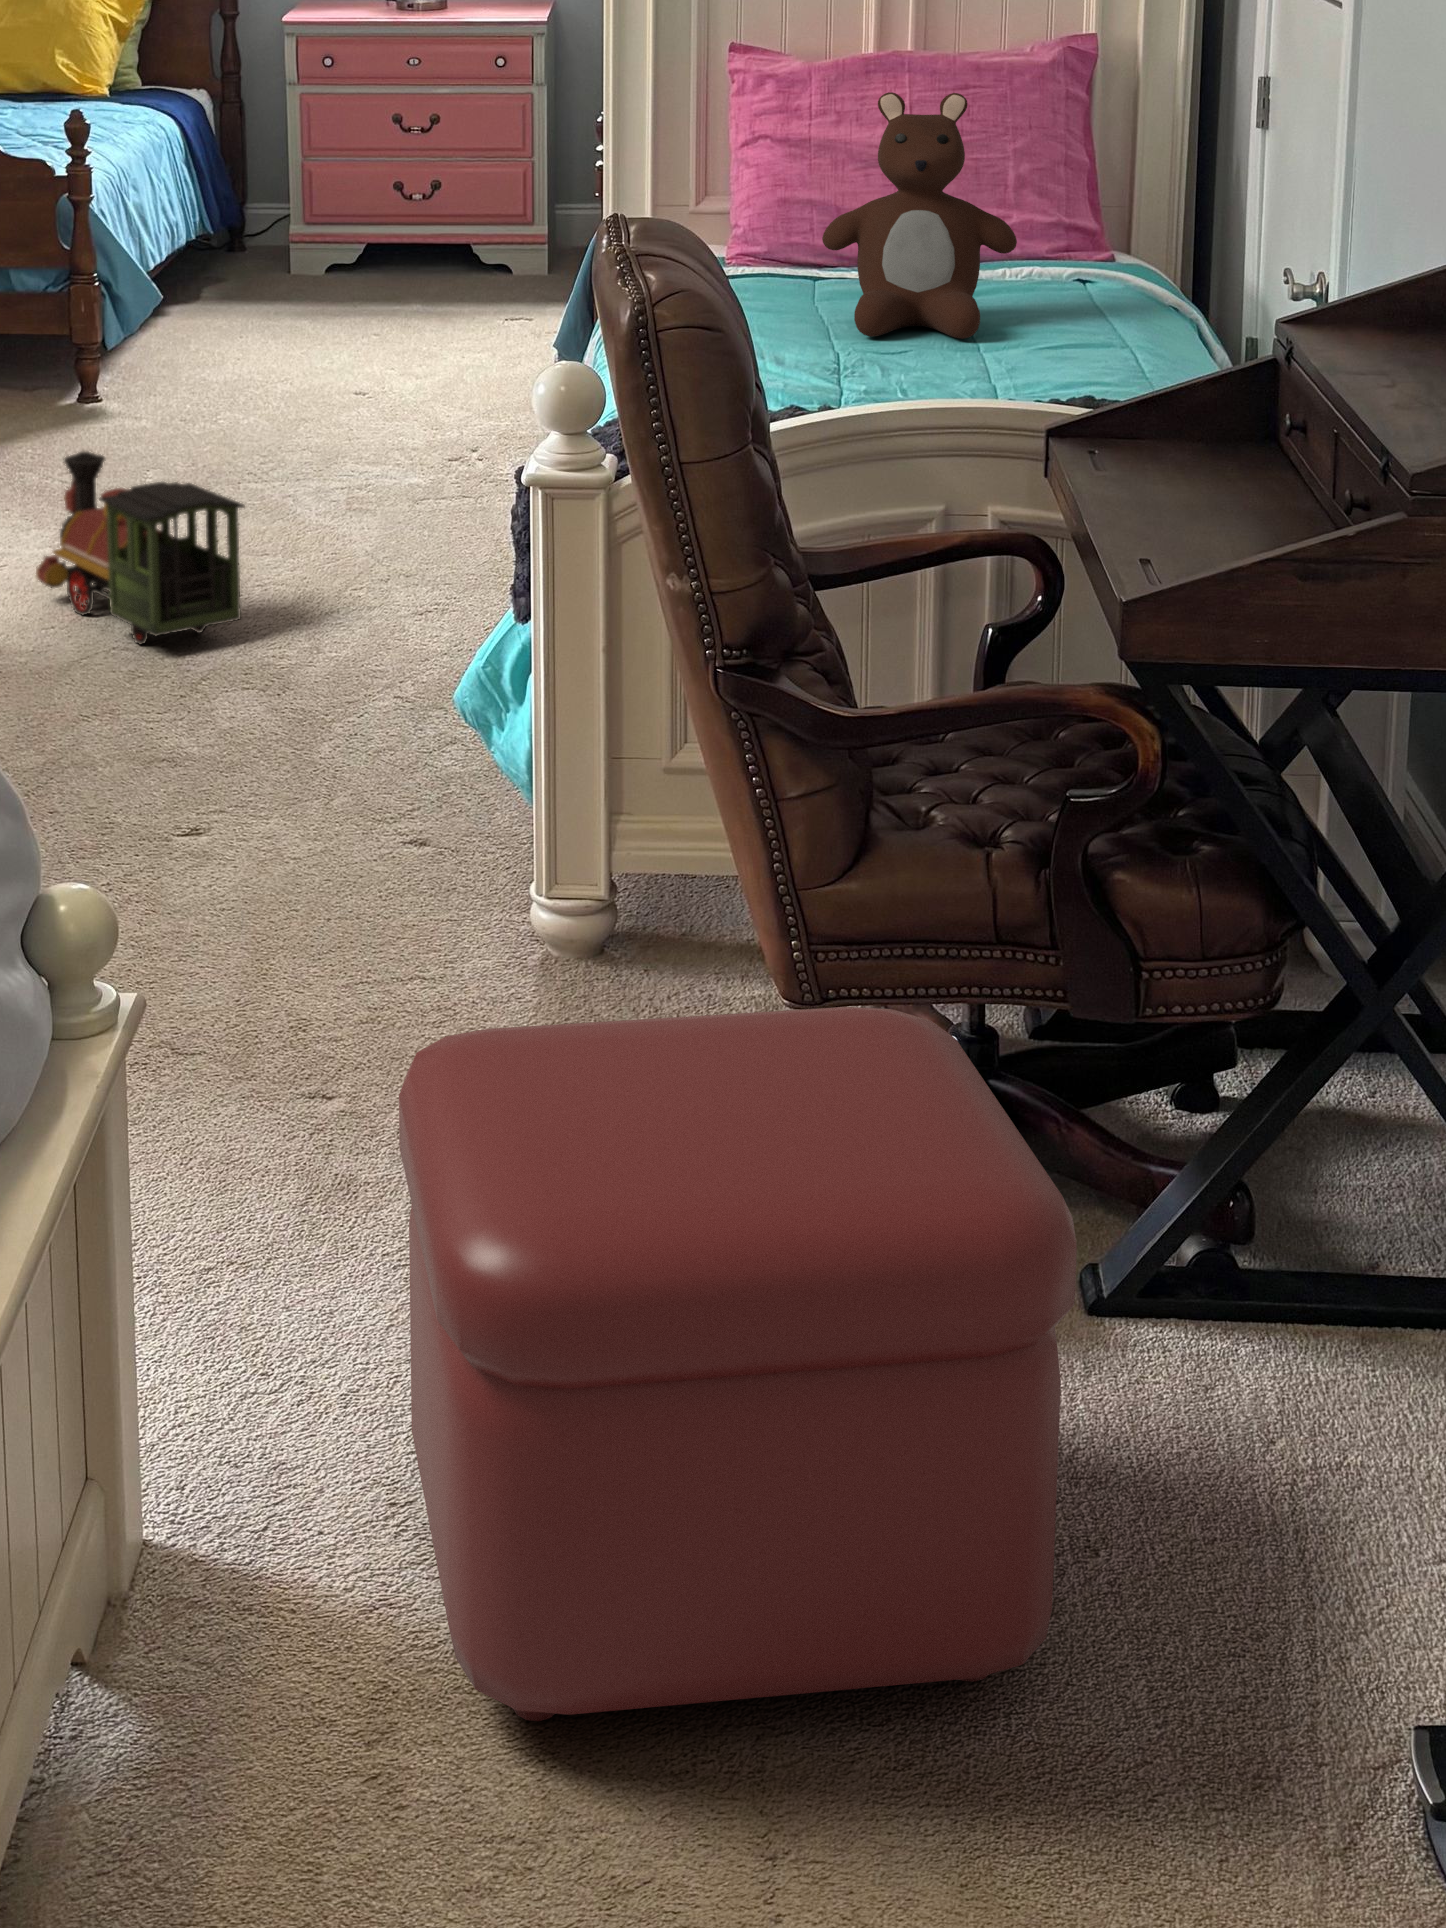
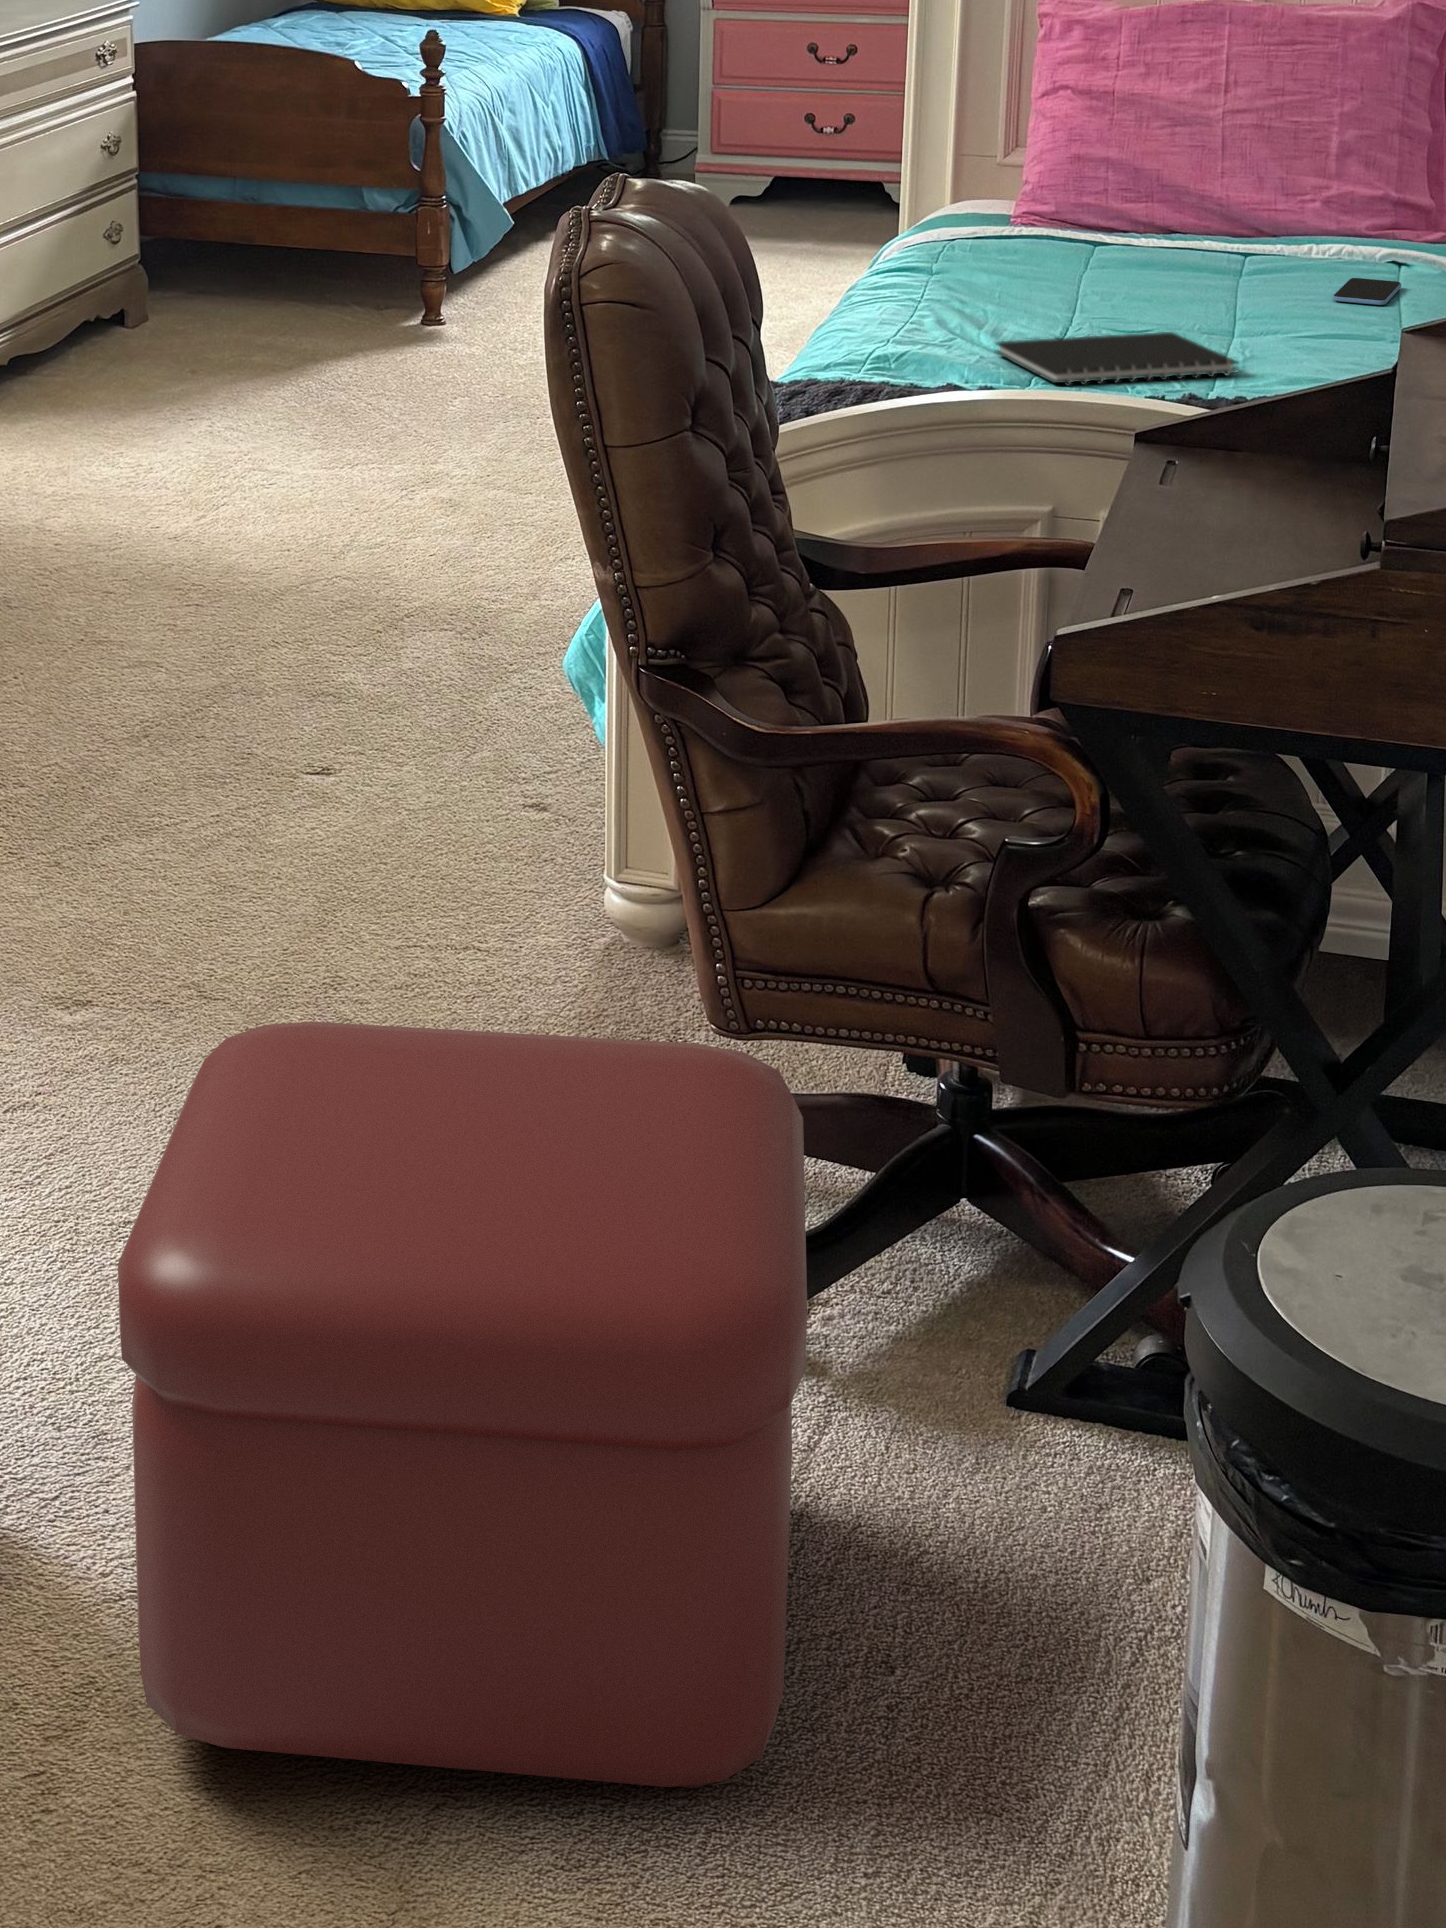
teddy bear: present [822,92,1017,339] -> none [1049,48,1262,319]
smartphone: none [1074,295,1124,317] -> present [1333,278,1401,305]
notebook: none [826,349,1050,401] -> present [995,332,1238,385]
toy train: present [36,452,244,644] -> none [292,375,477,573]

